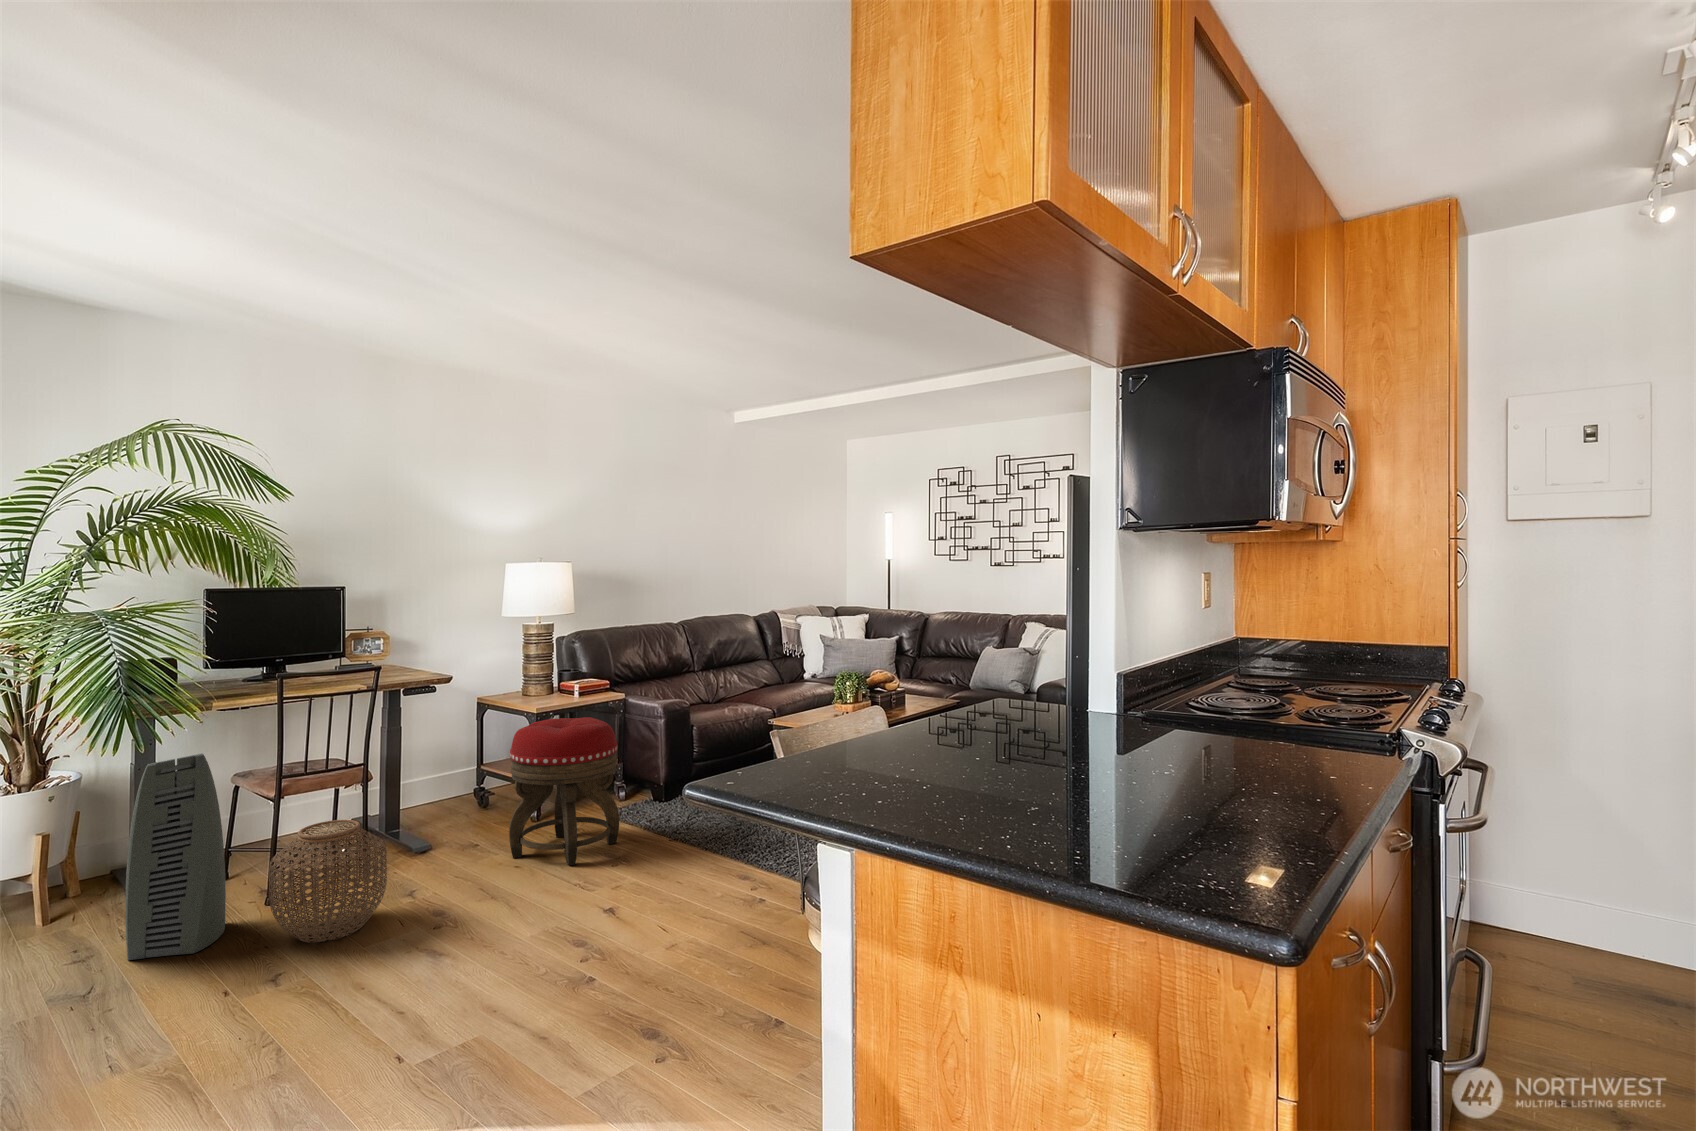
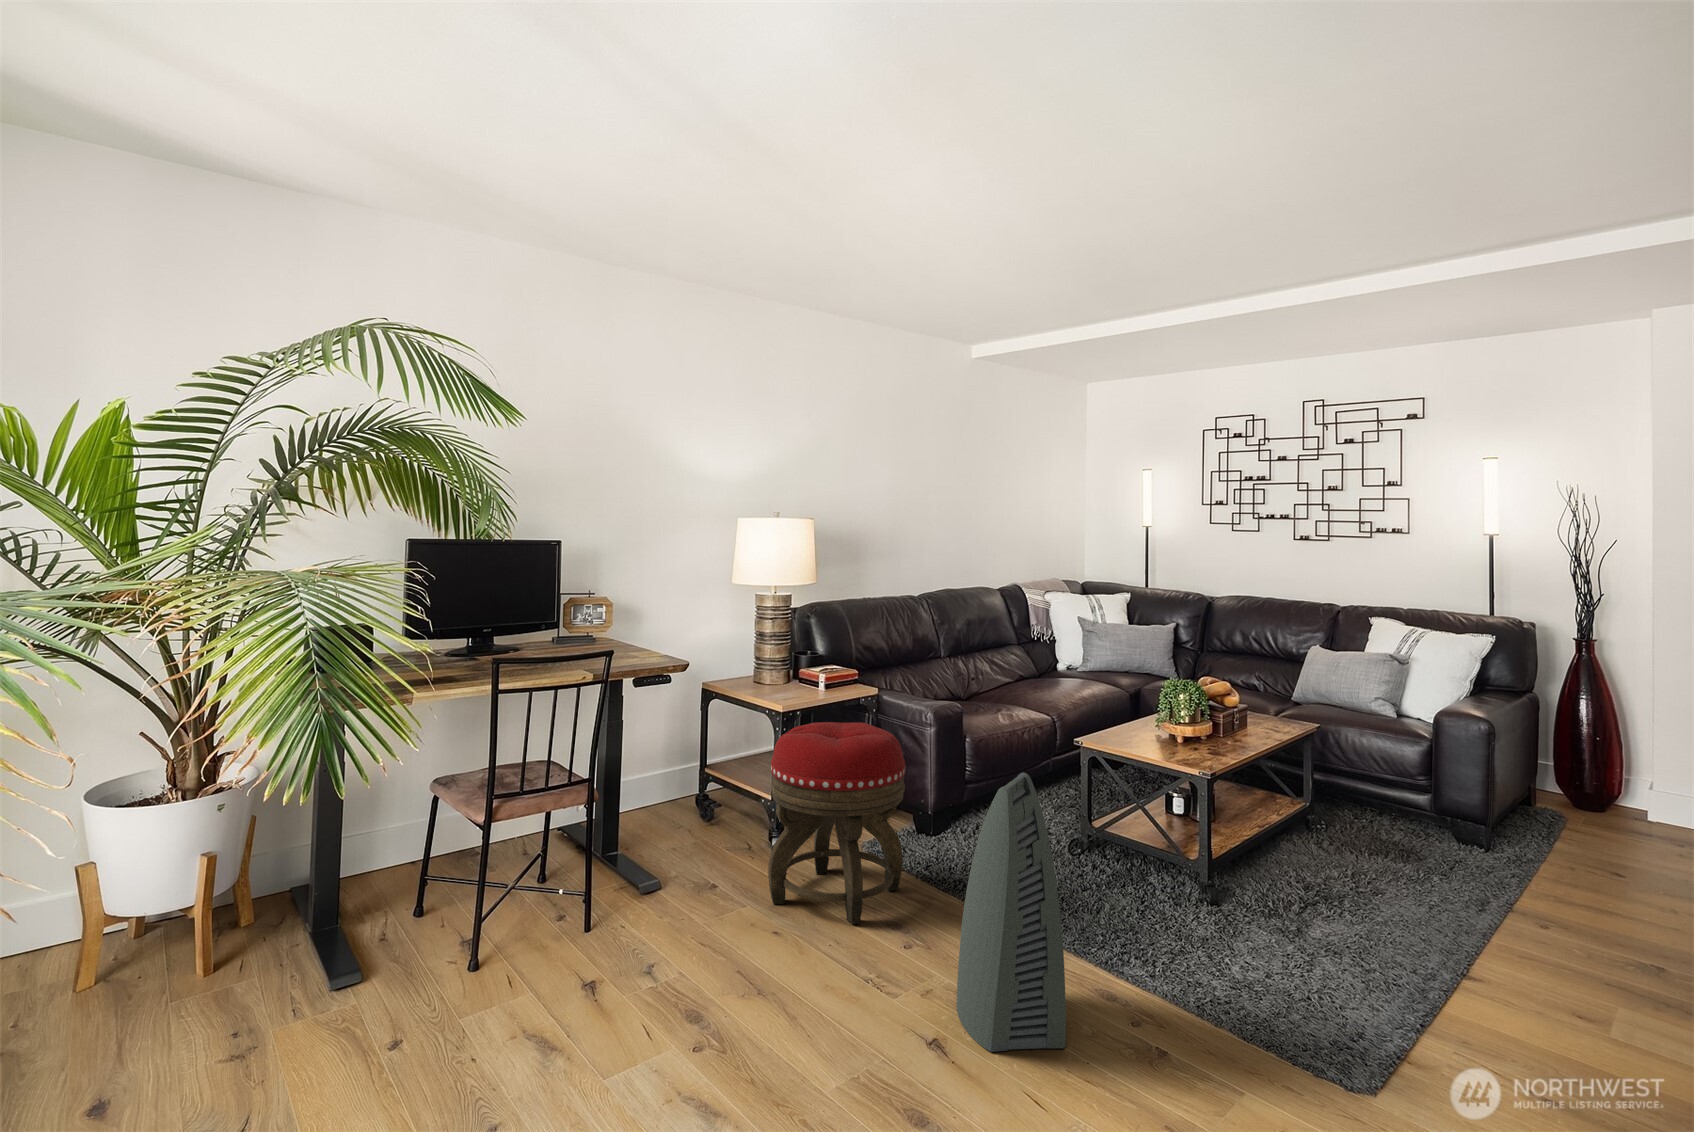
air purifier: present [126,753,226,960] -> present [957,773,1066,1052]
woven basket: present [269,820,387,942] -> none [499,861,643,1035]

